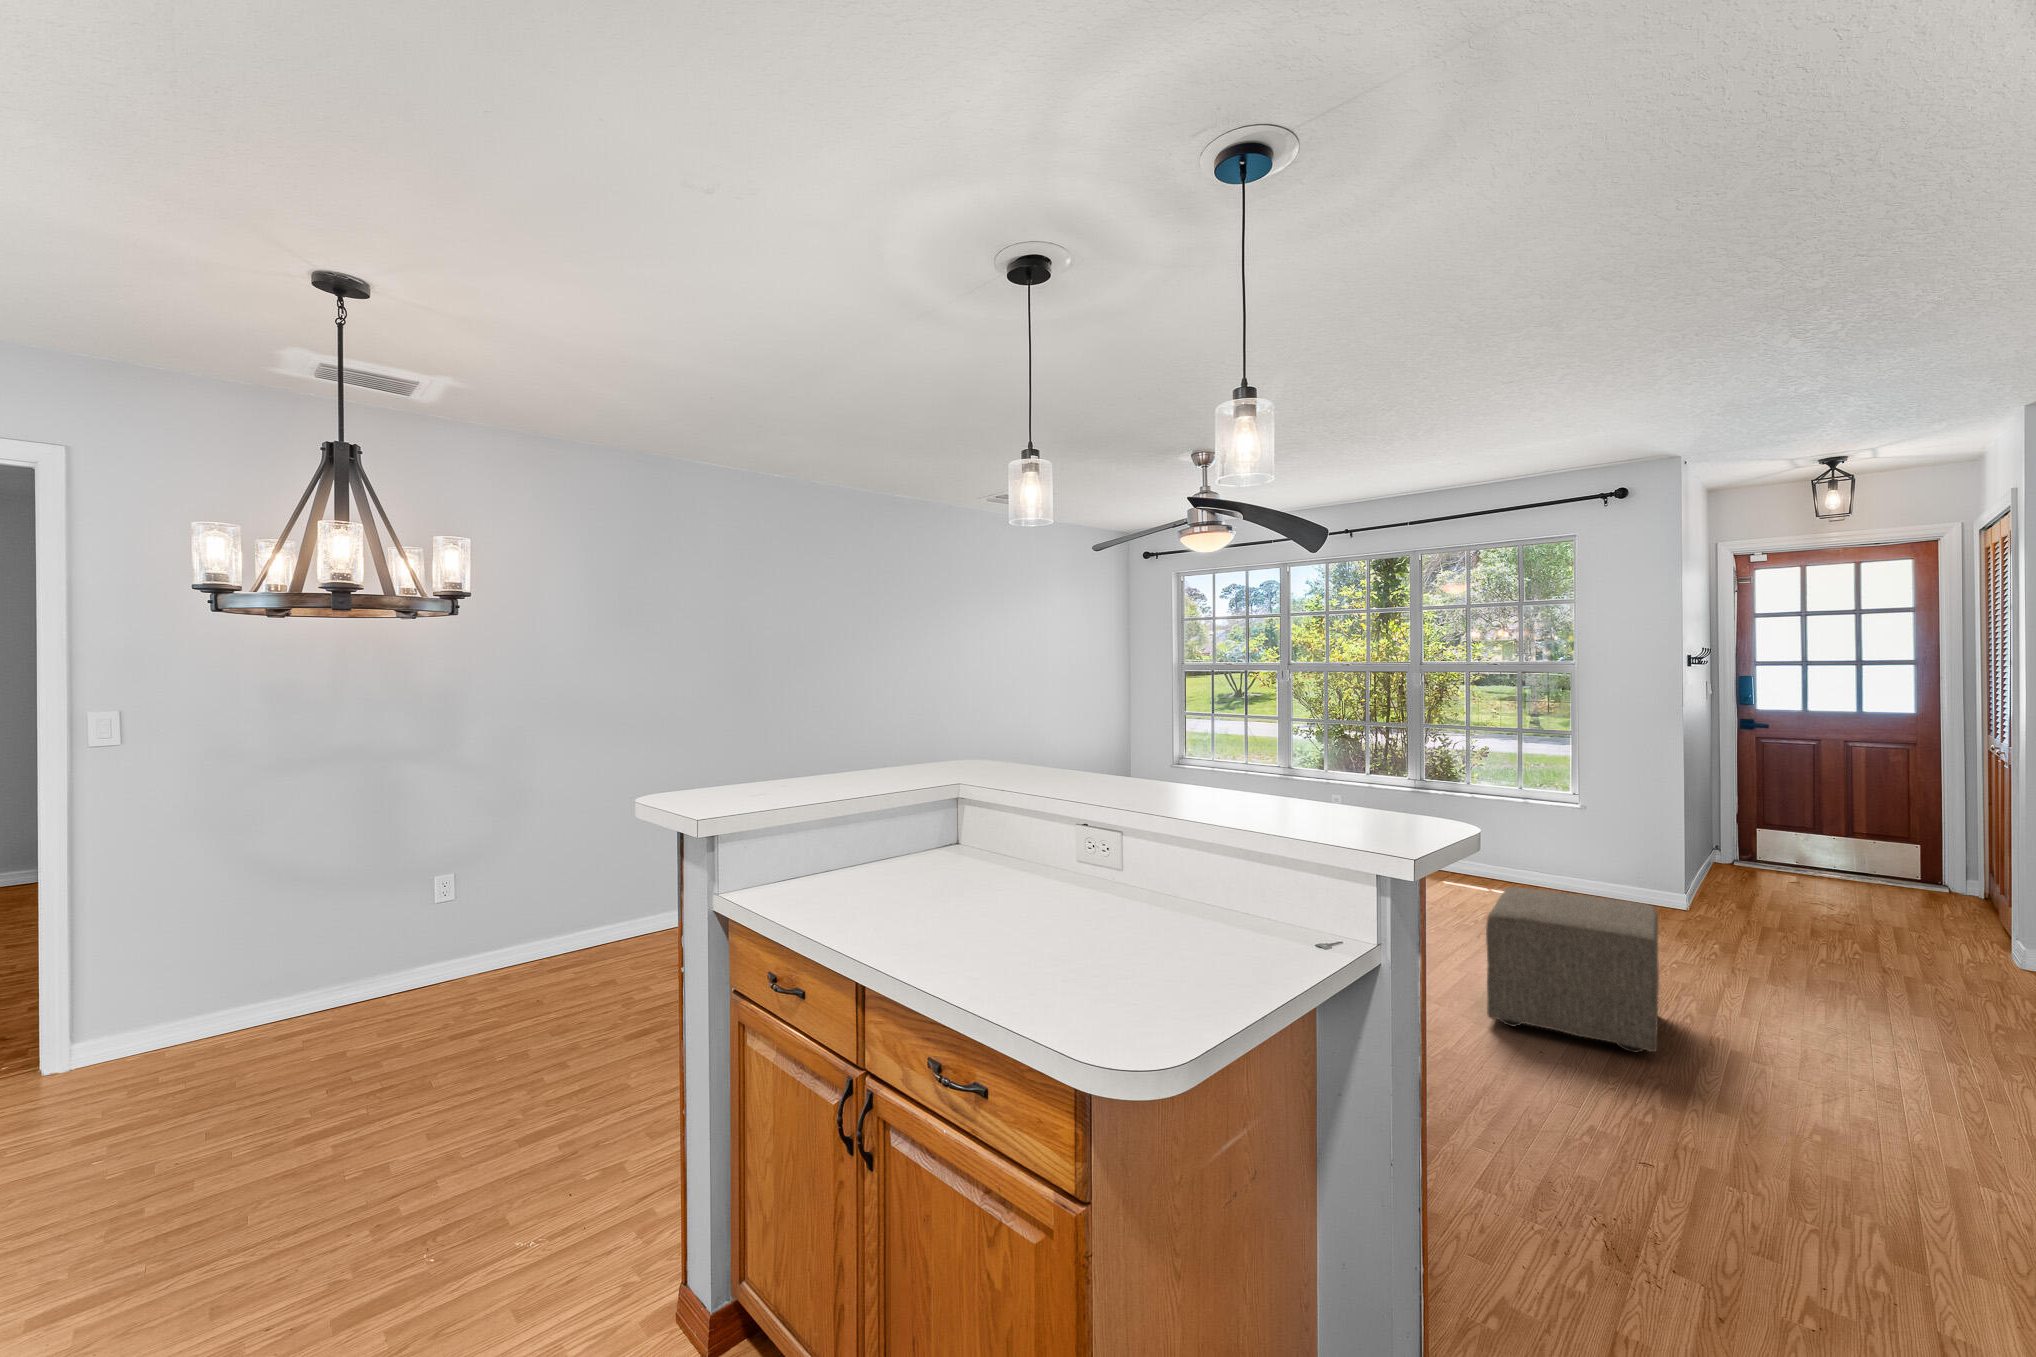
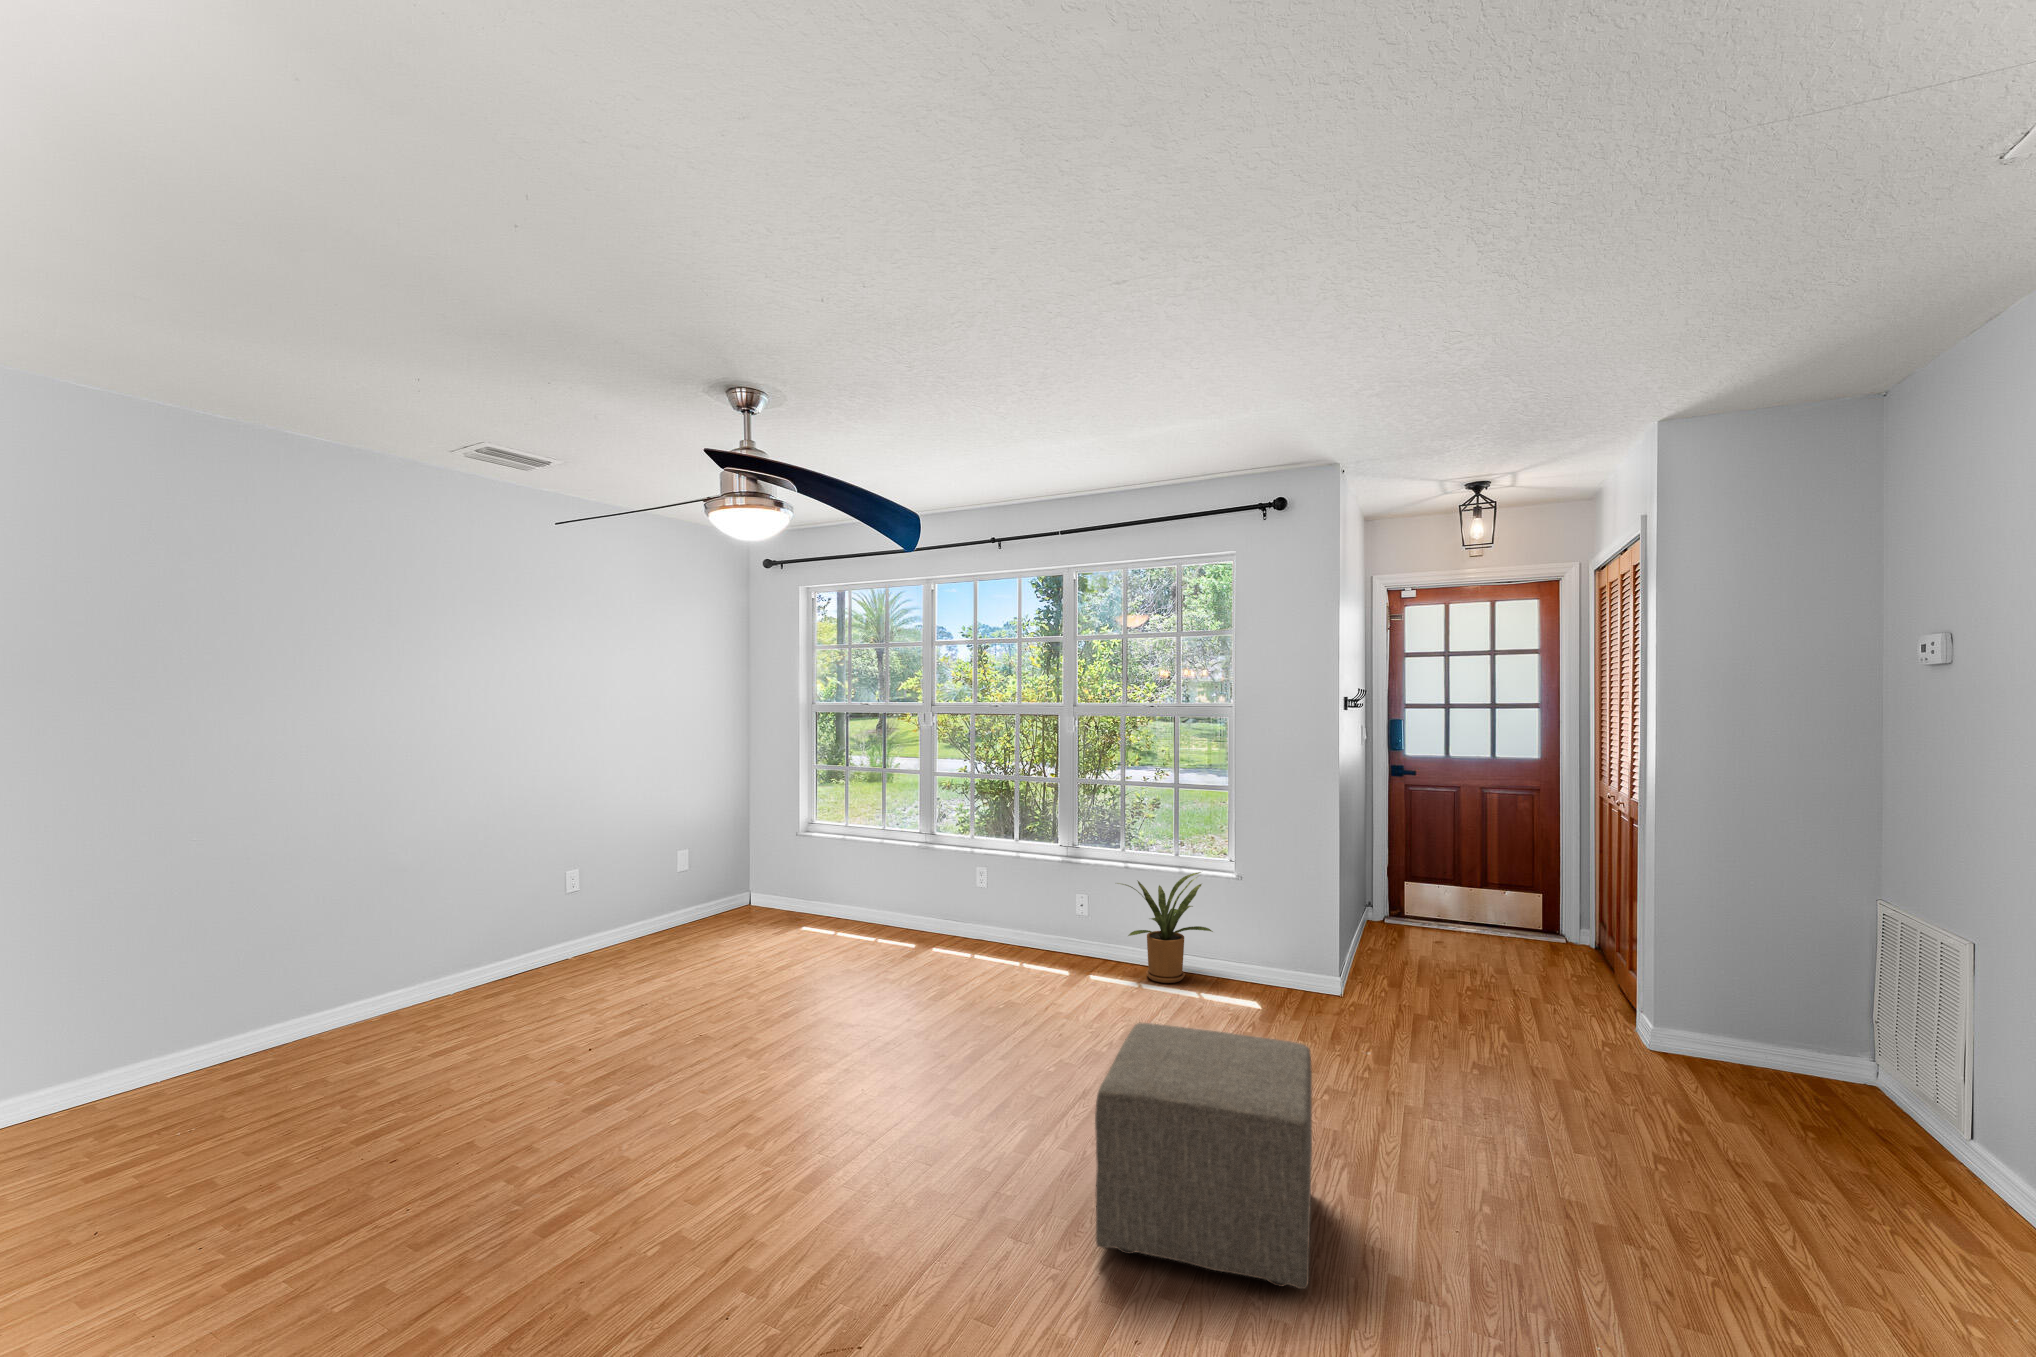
house plant: none [1462,803,1560,893] -> present [1117,872,1213,983]

